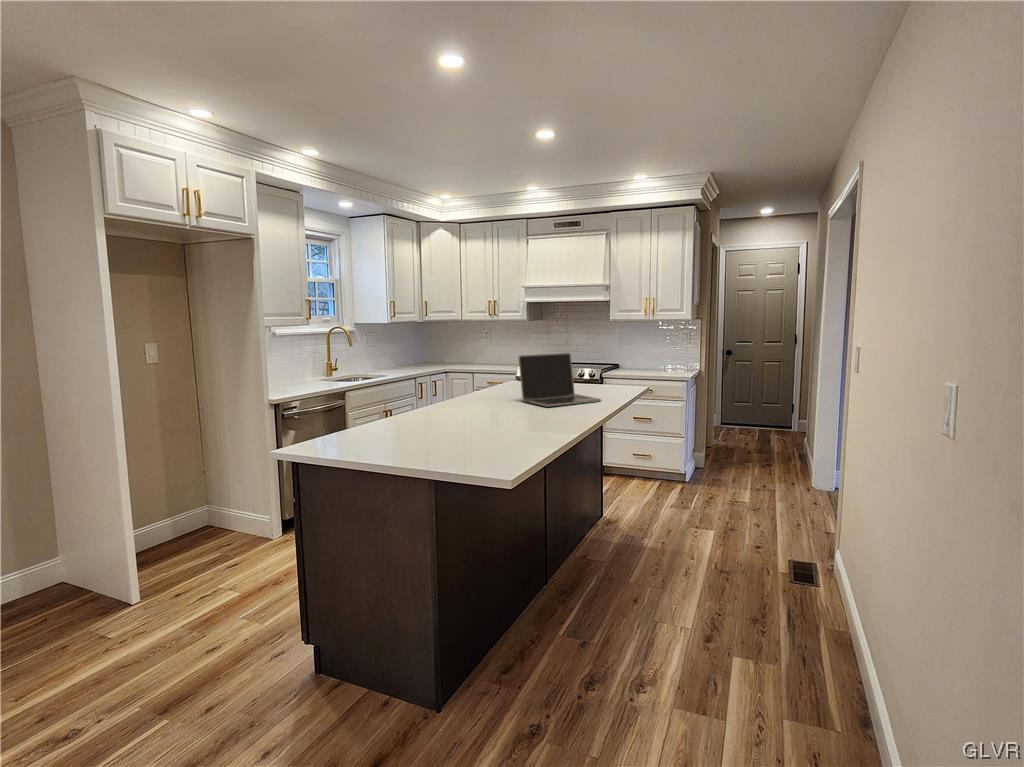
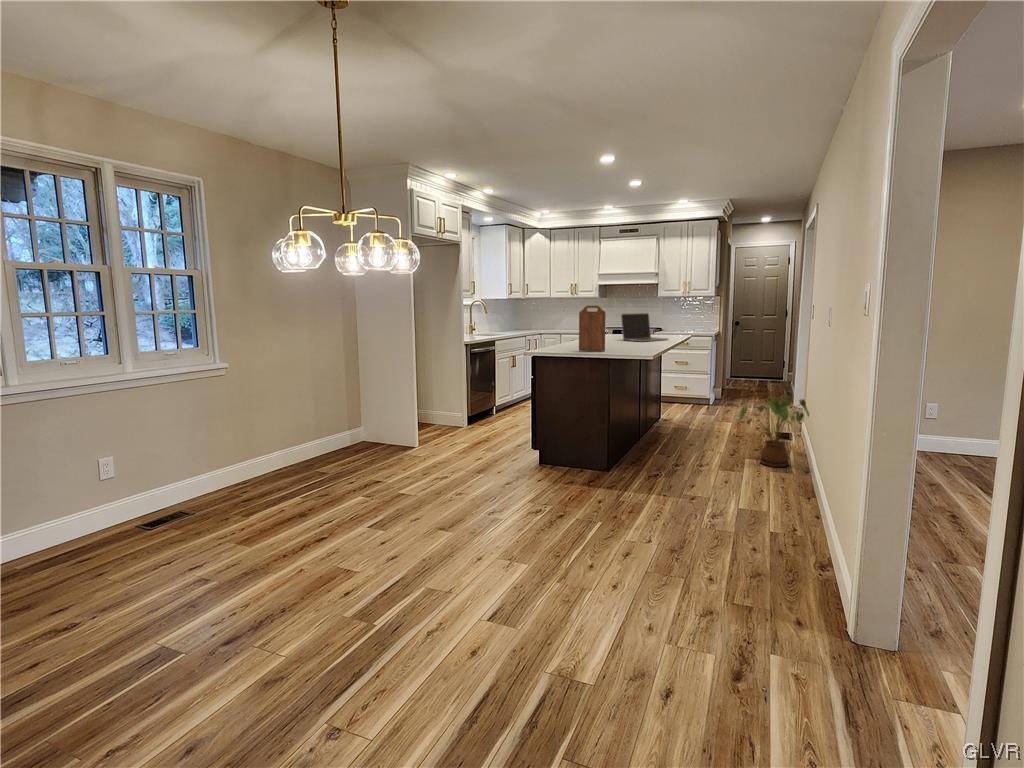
cutting board: none [385,352,437,448] -> present [579,305,606,351]
house plant: none [719,531,867,688] -> present [739,395,809,467]

